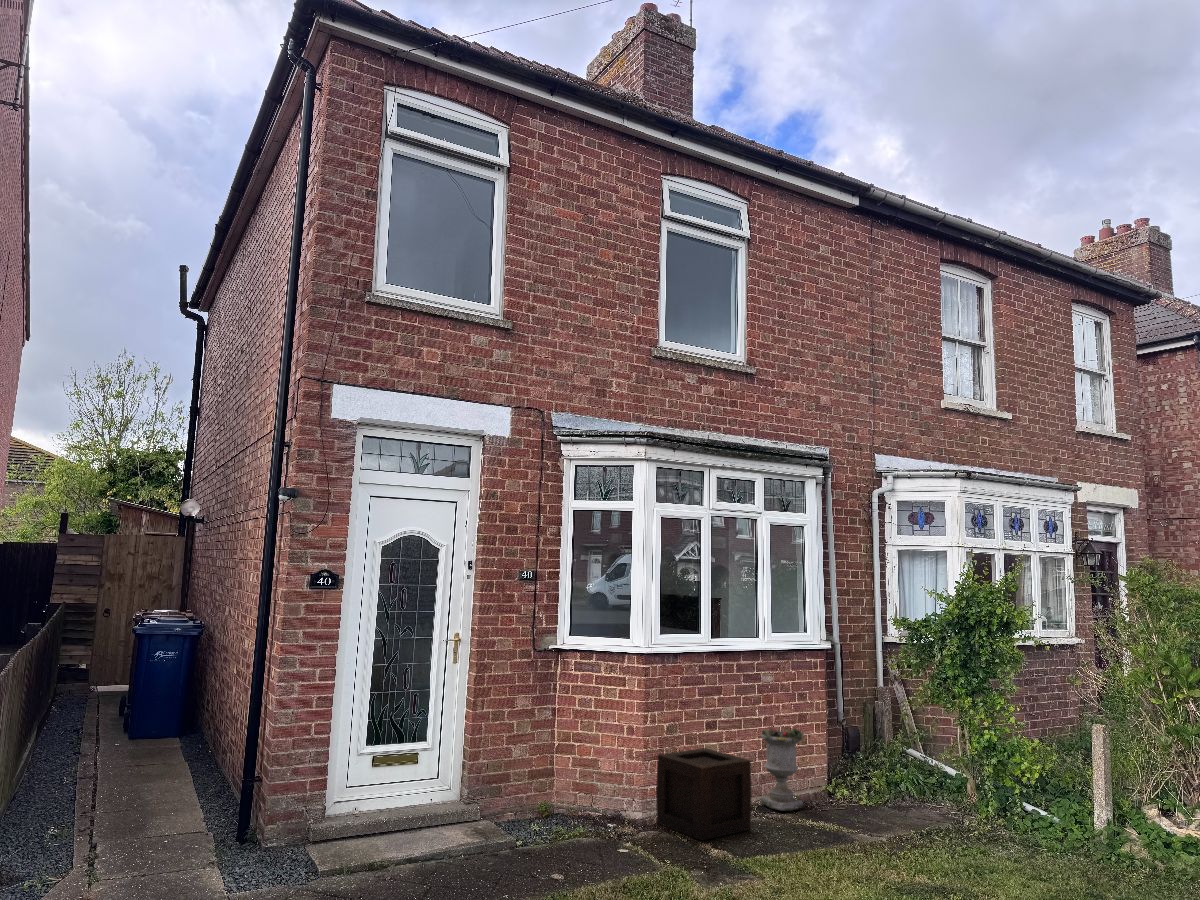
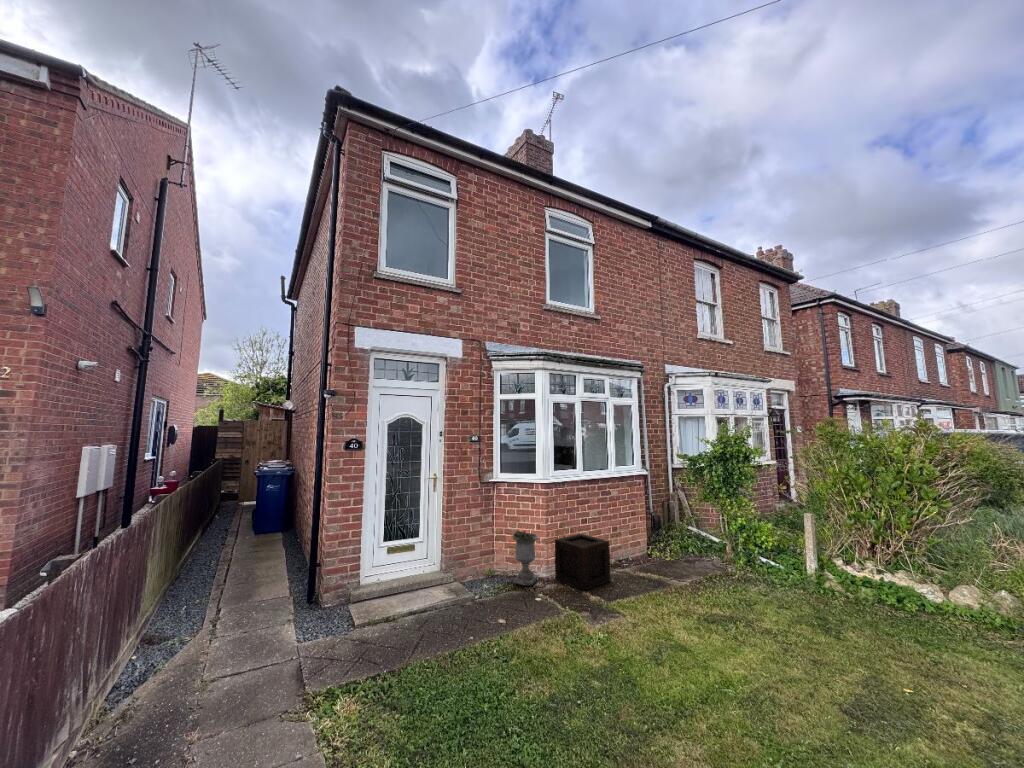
planter: present [760,727,804,811] -> present [512,530,538,586]

